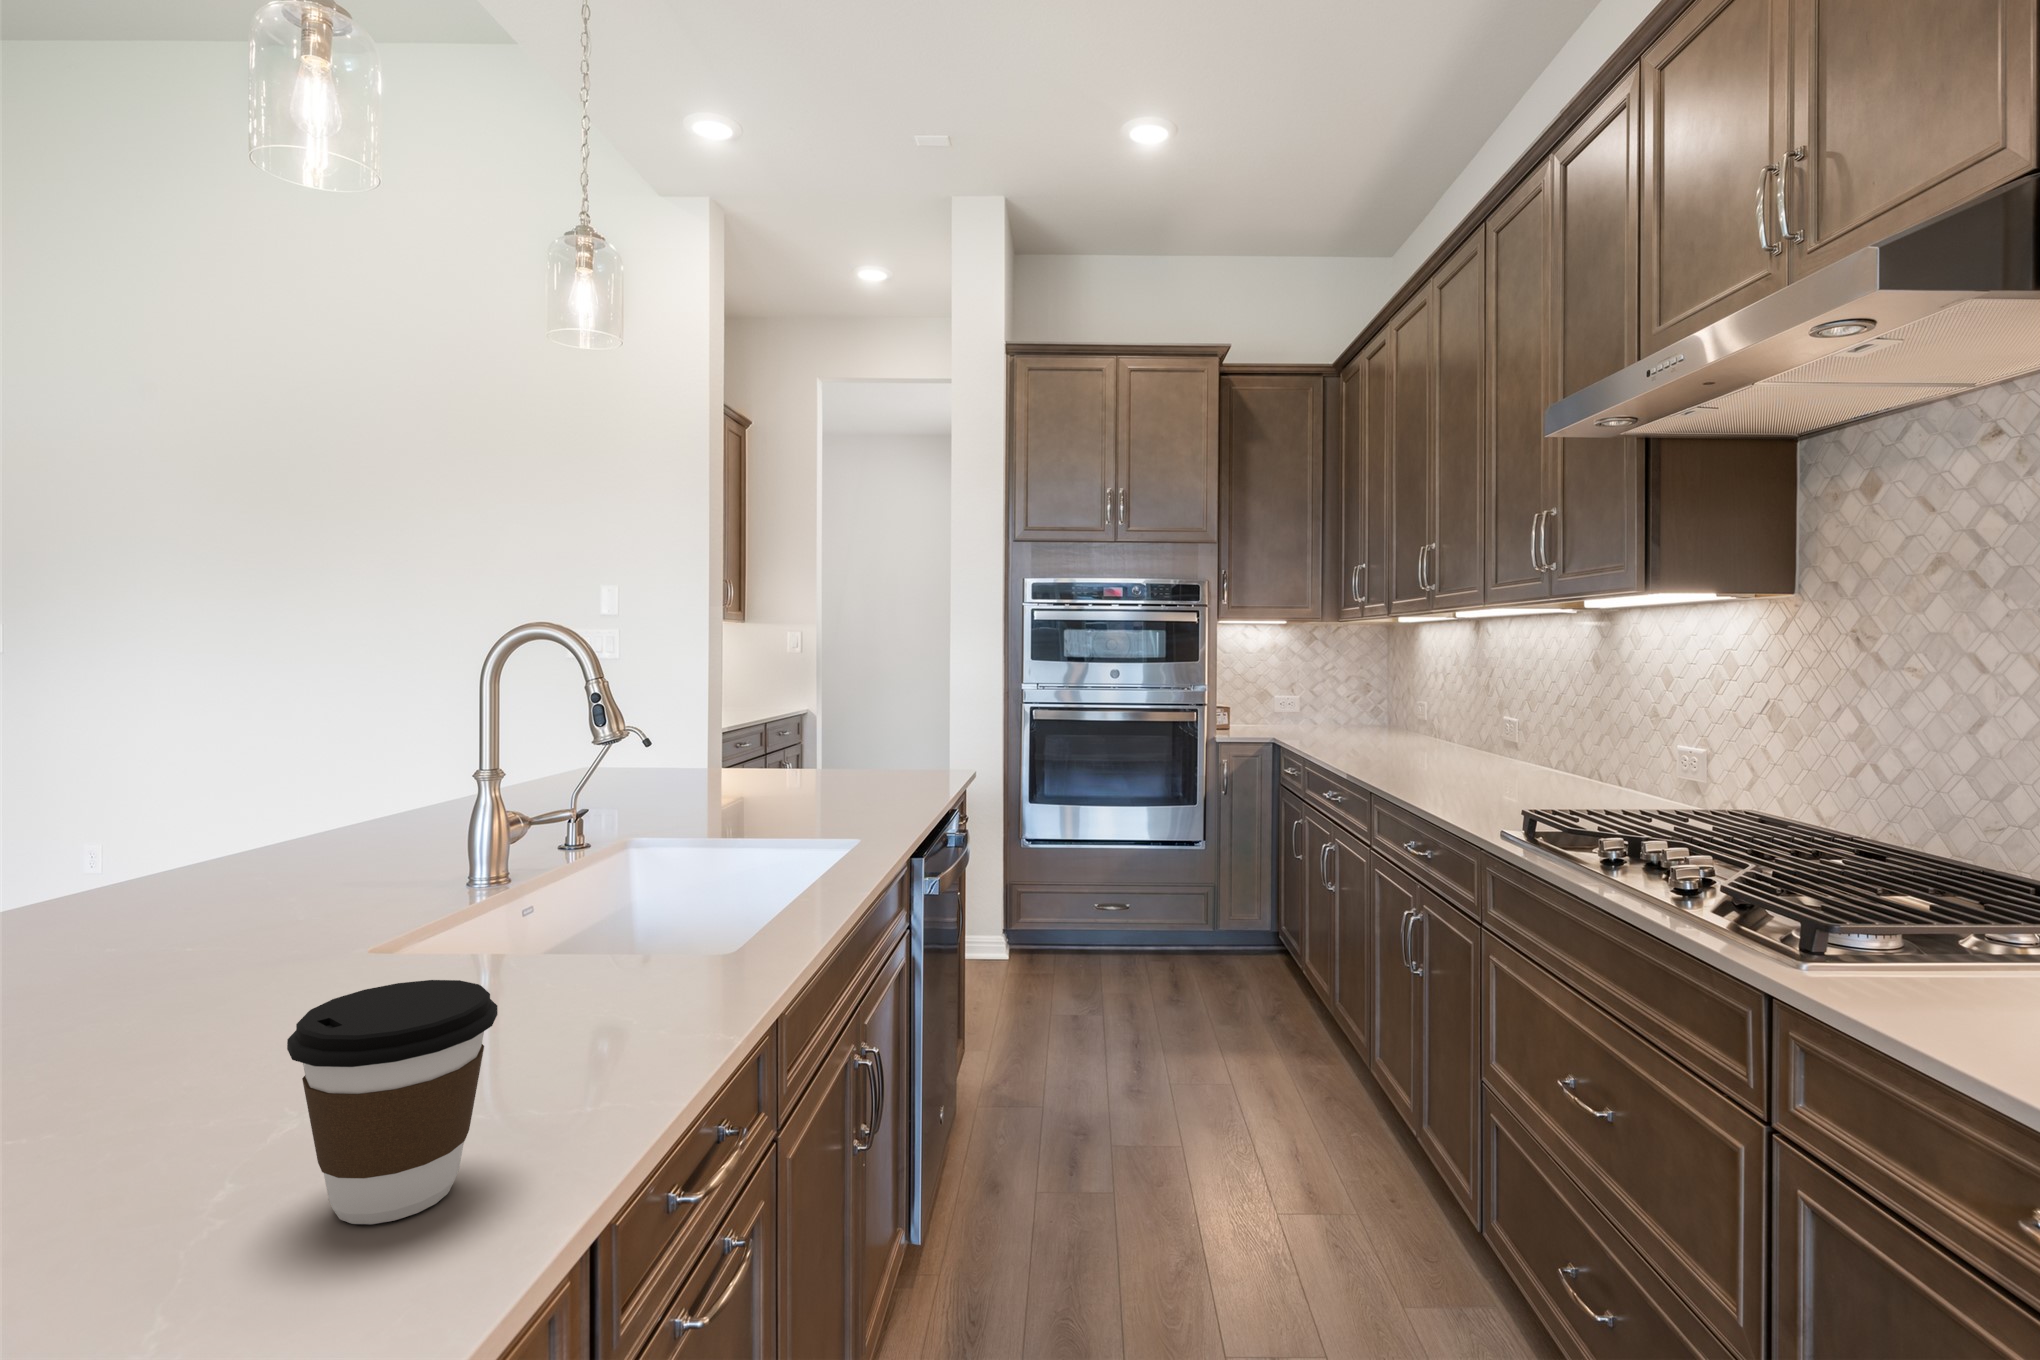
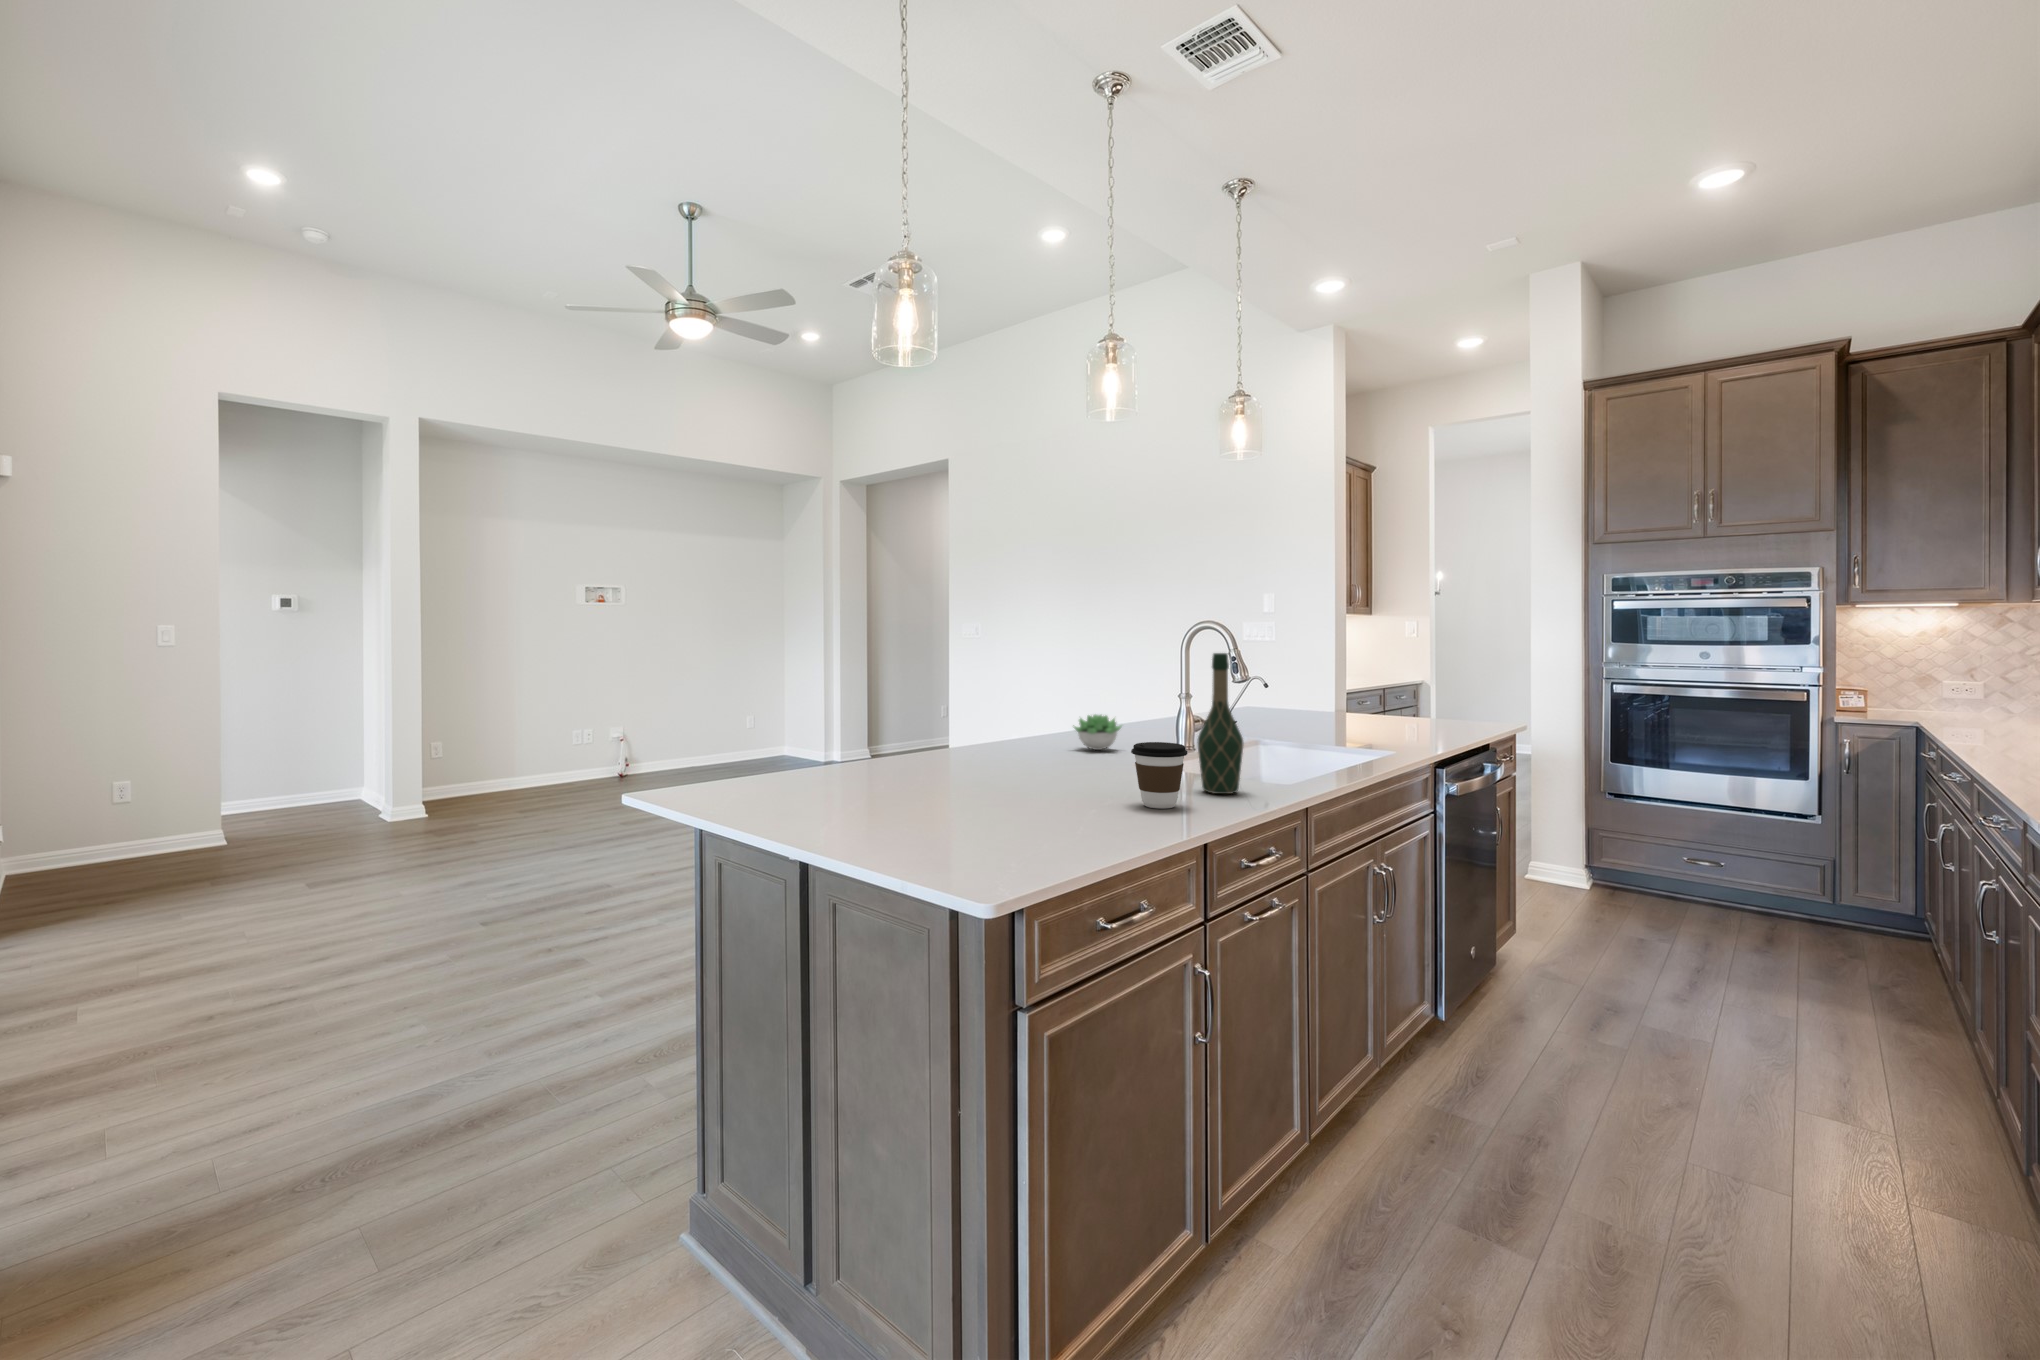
wine bottle: none [523,697,650,1071] -> present [1197,653,1243,794]
succulent plant: none [157,840,319,931] -> present [1073,714,1121,750]

